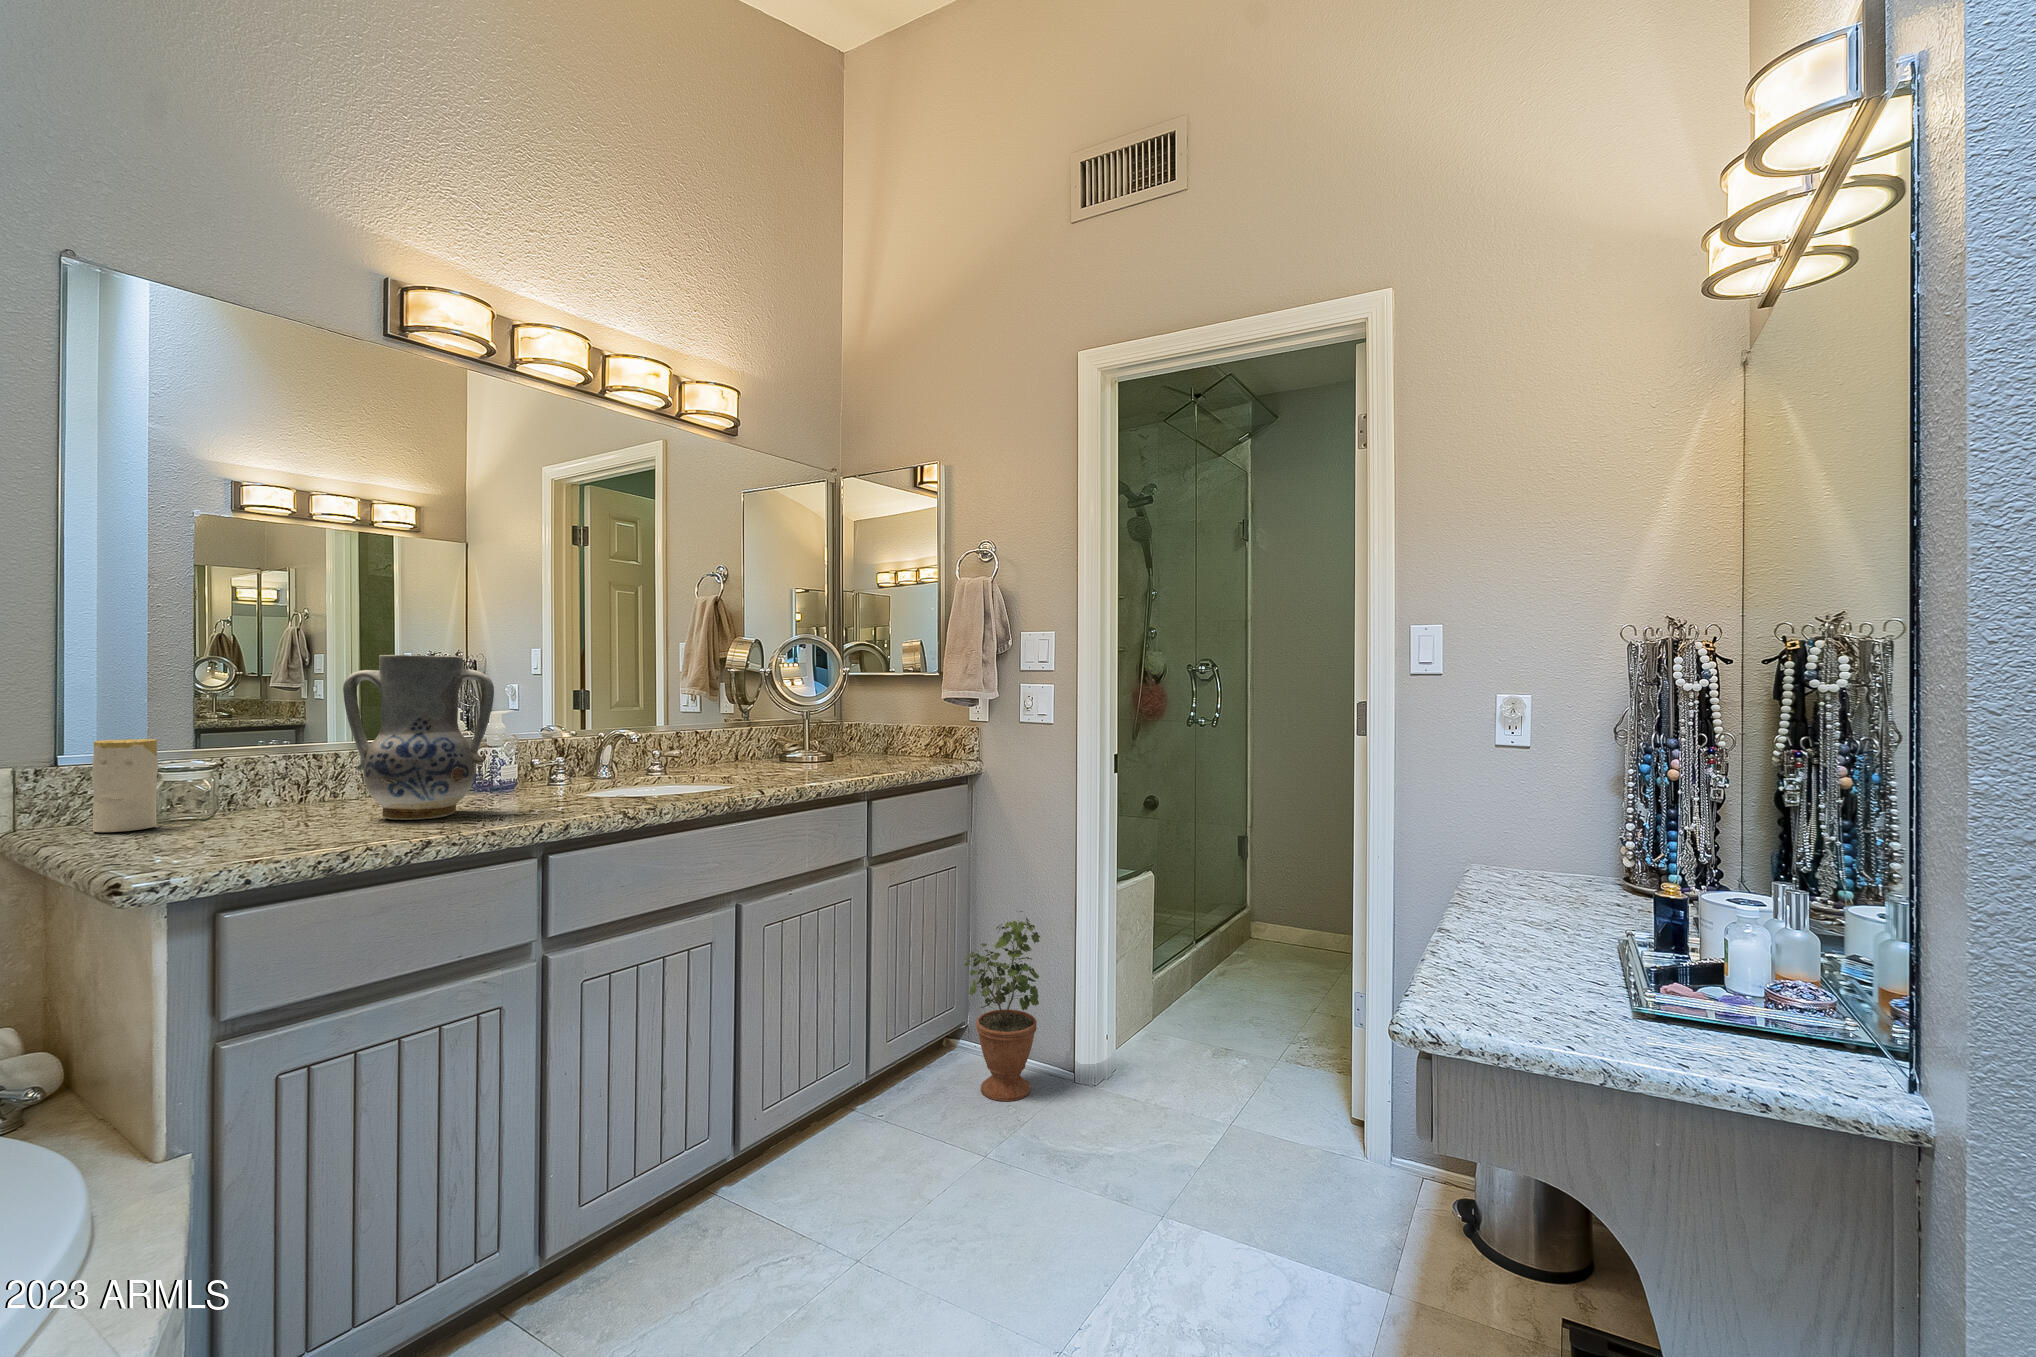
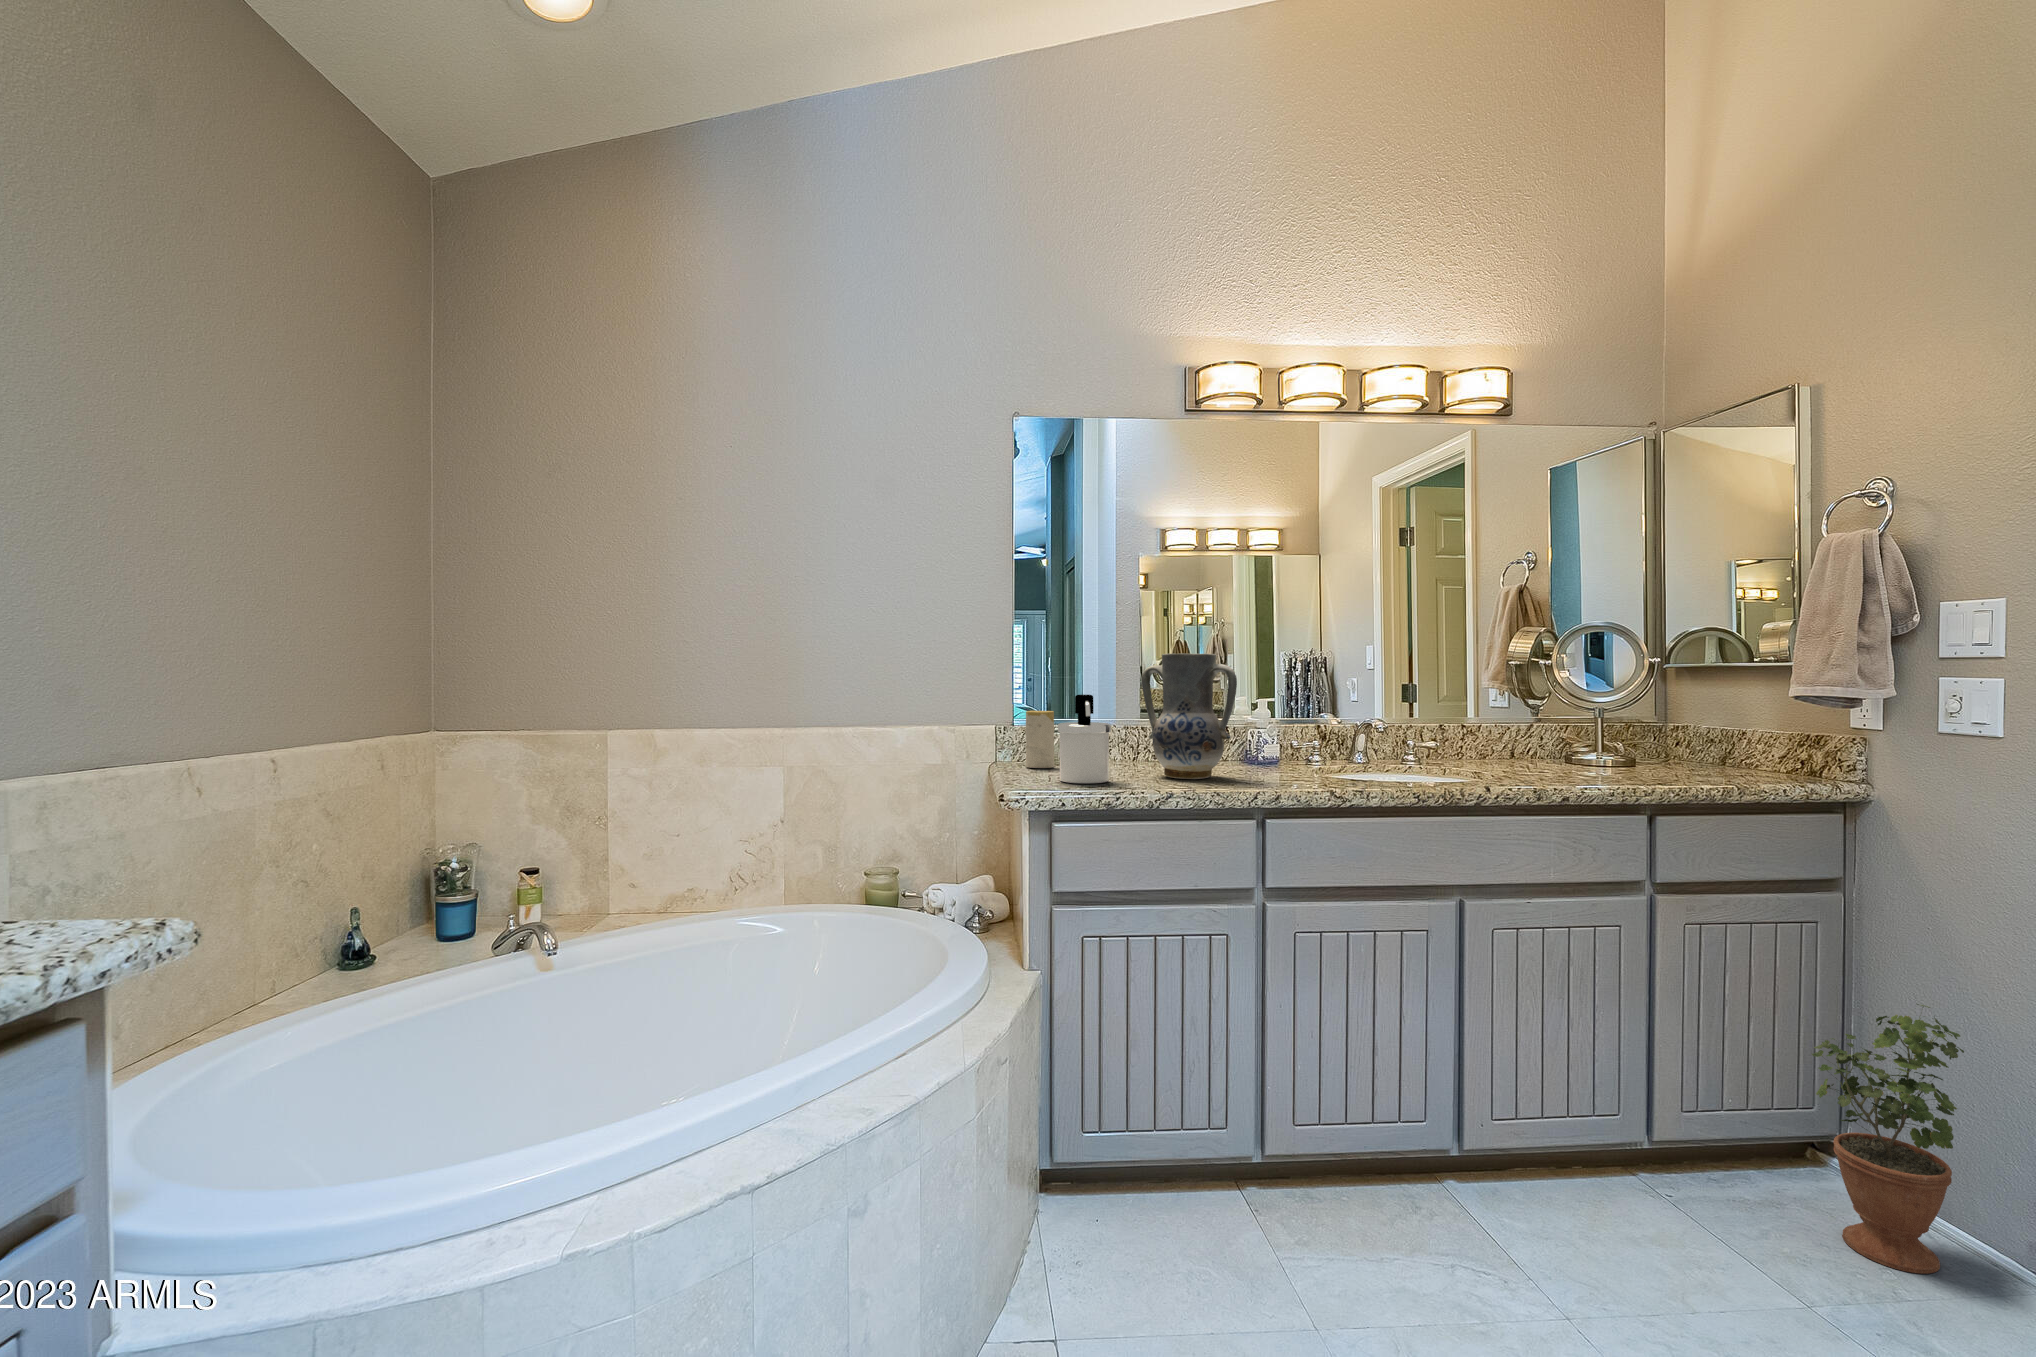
soap dispenser: none [205,713,309,848] -> present [1058,694,1111,784]

